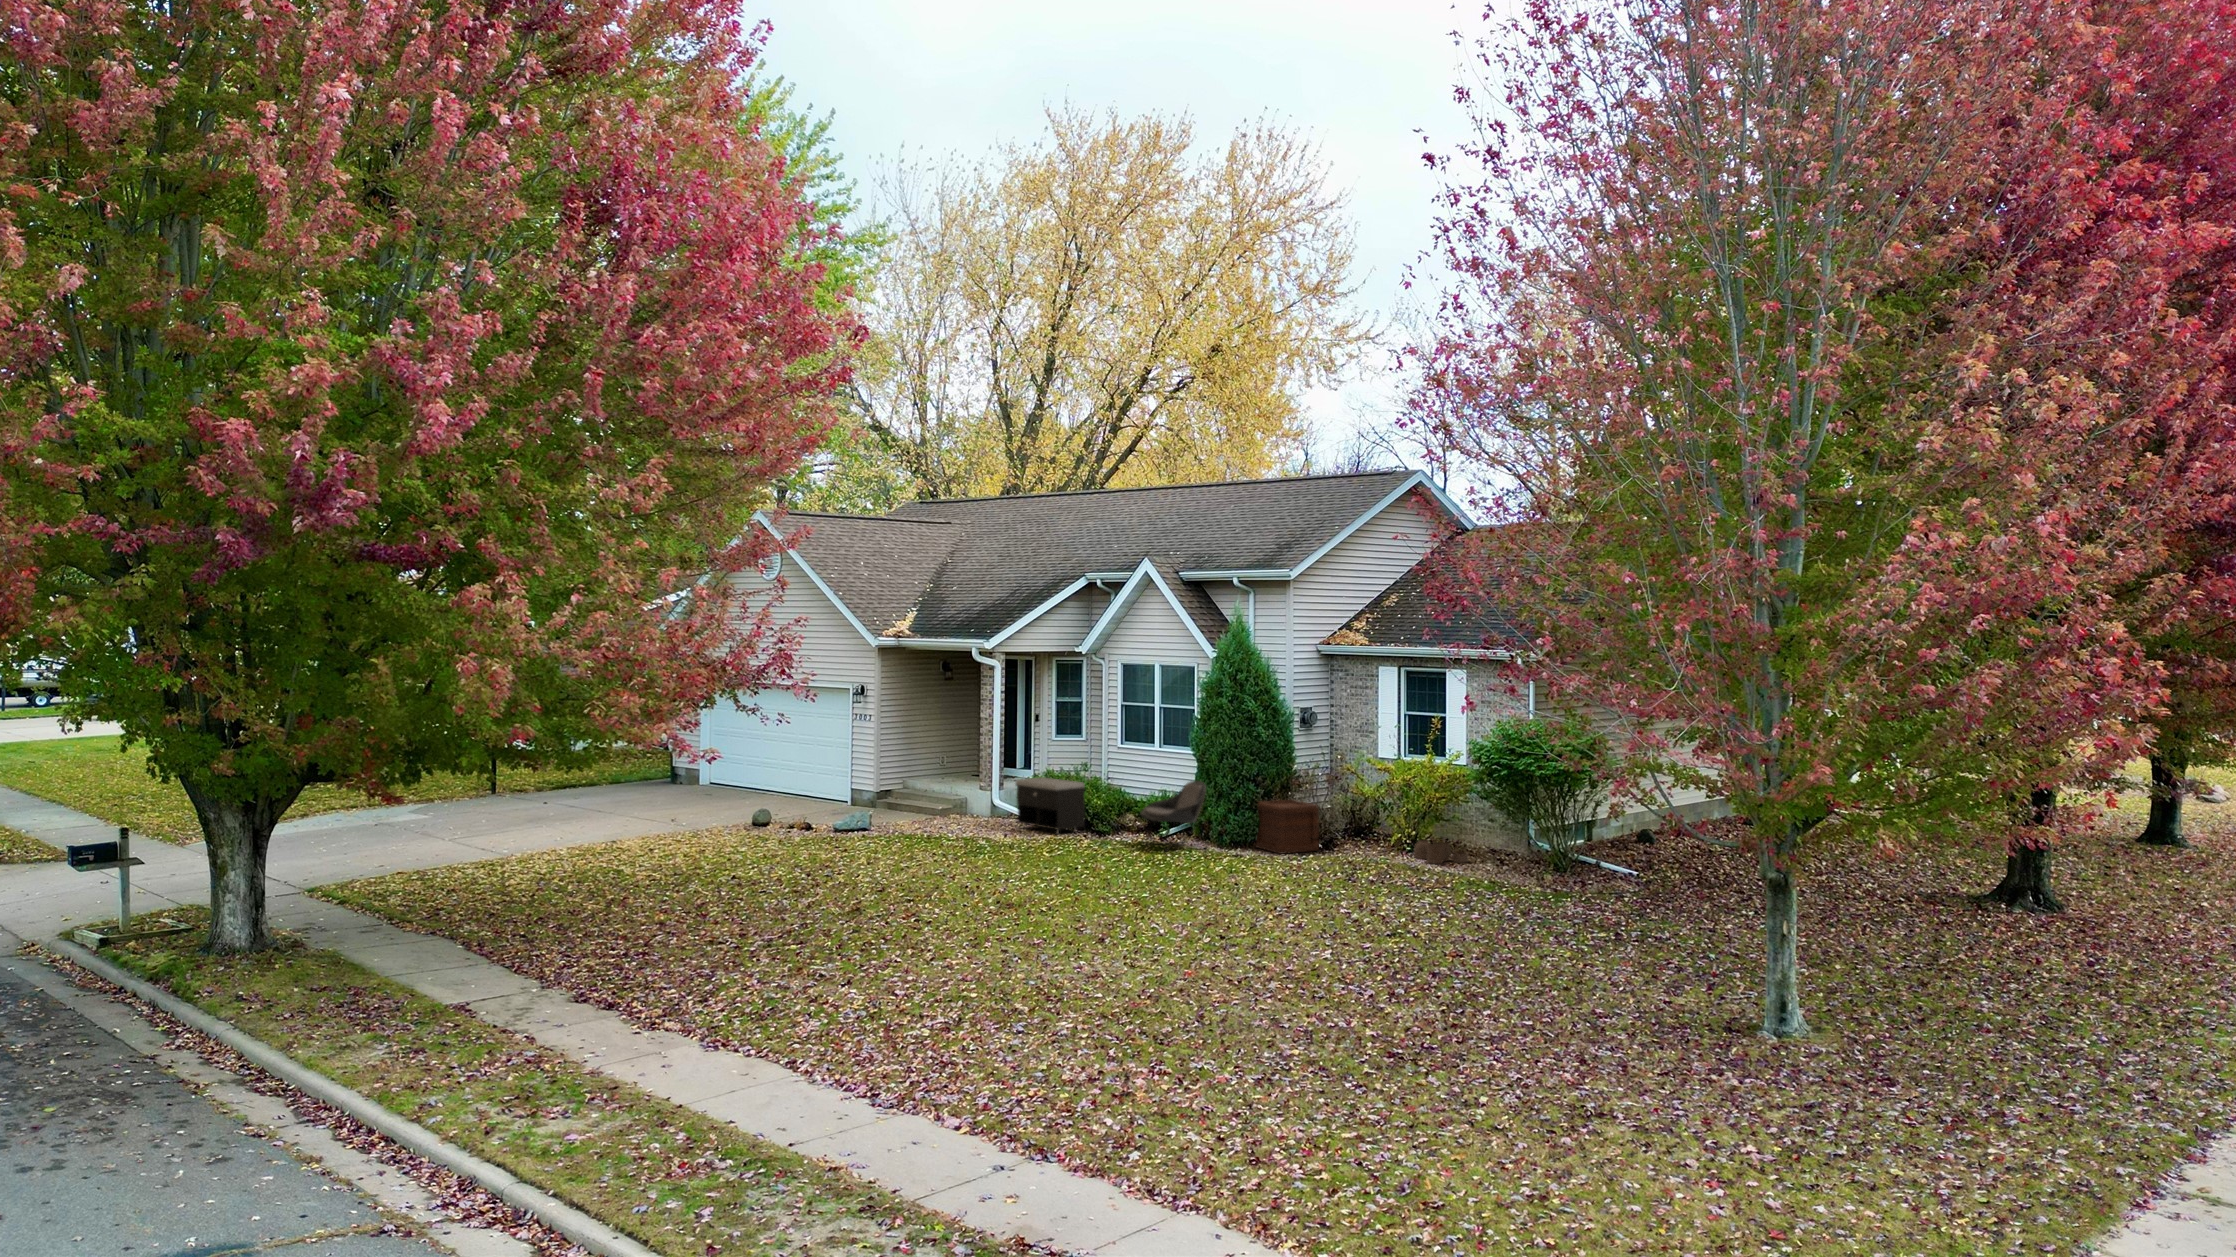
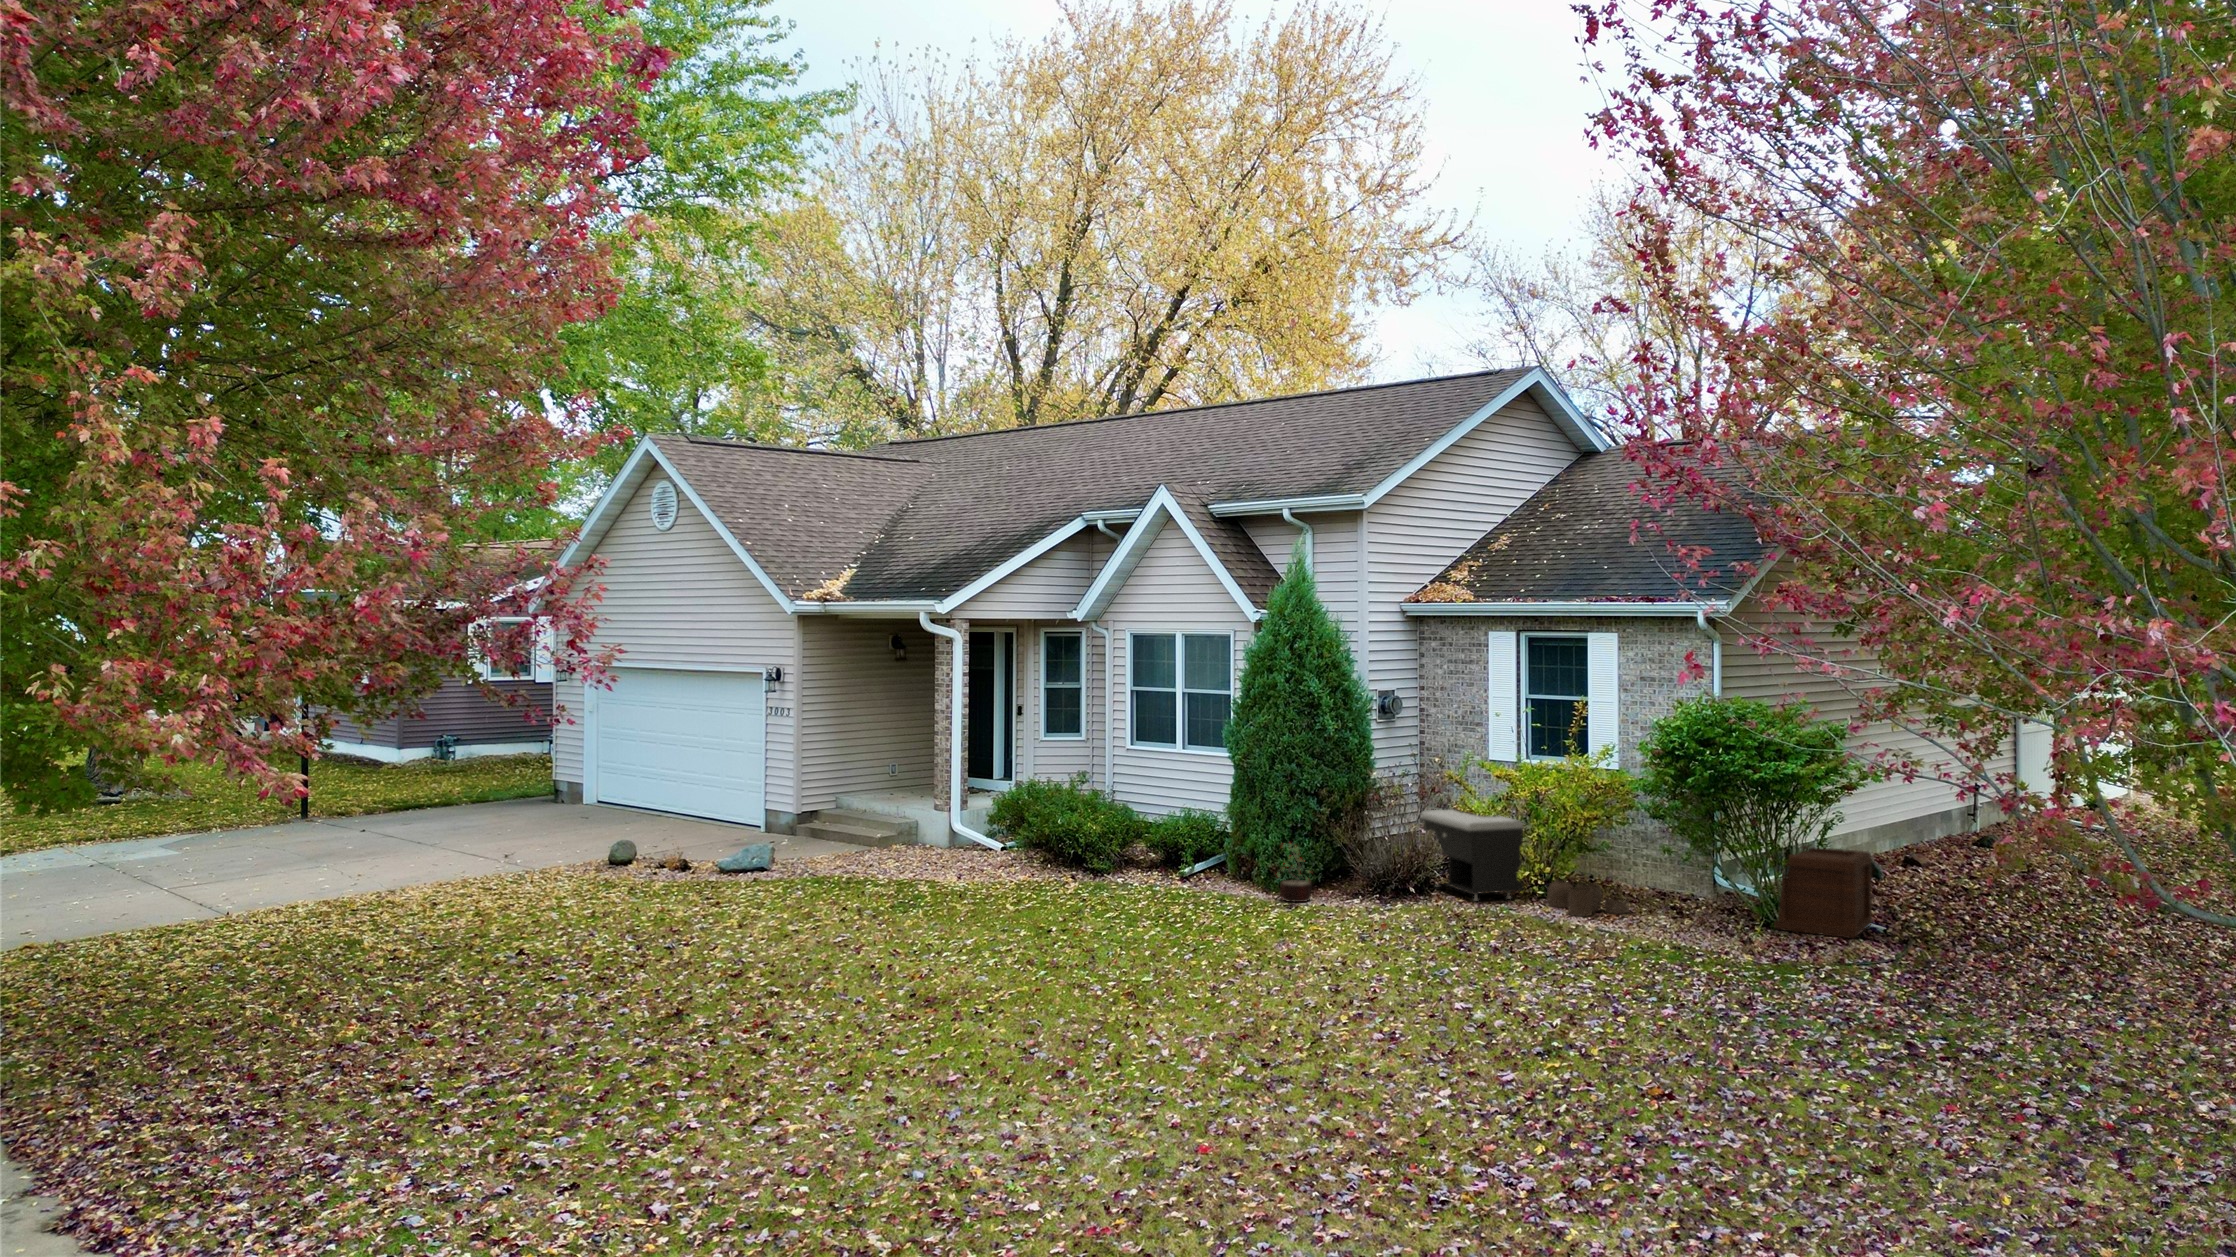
storage bench: present [1016,777,1085,833] -> present [1421,810,1524,901]
lounge chair: present [1141,781,1207,851] -> none [1151,796,1248,900]
wooden crate: present [1255,800,1319,854] -> present [1774,846,1872,938]
decorative plant: none [1227,813,1253,854] -> present [1277,843,1312,902]

